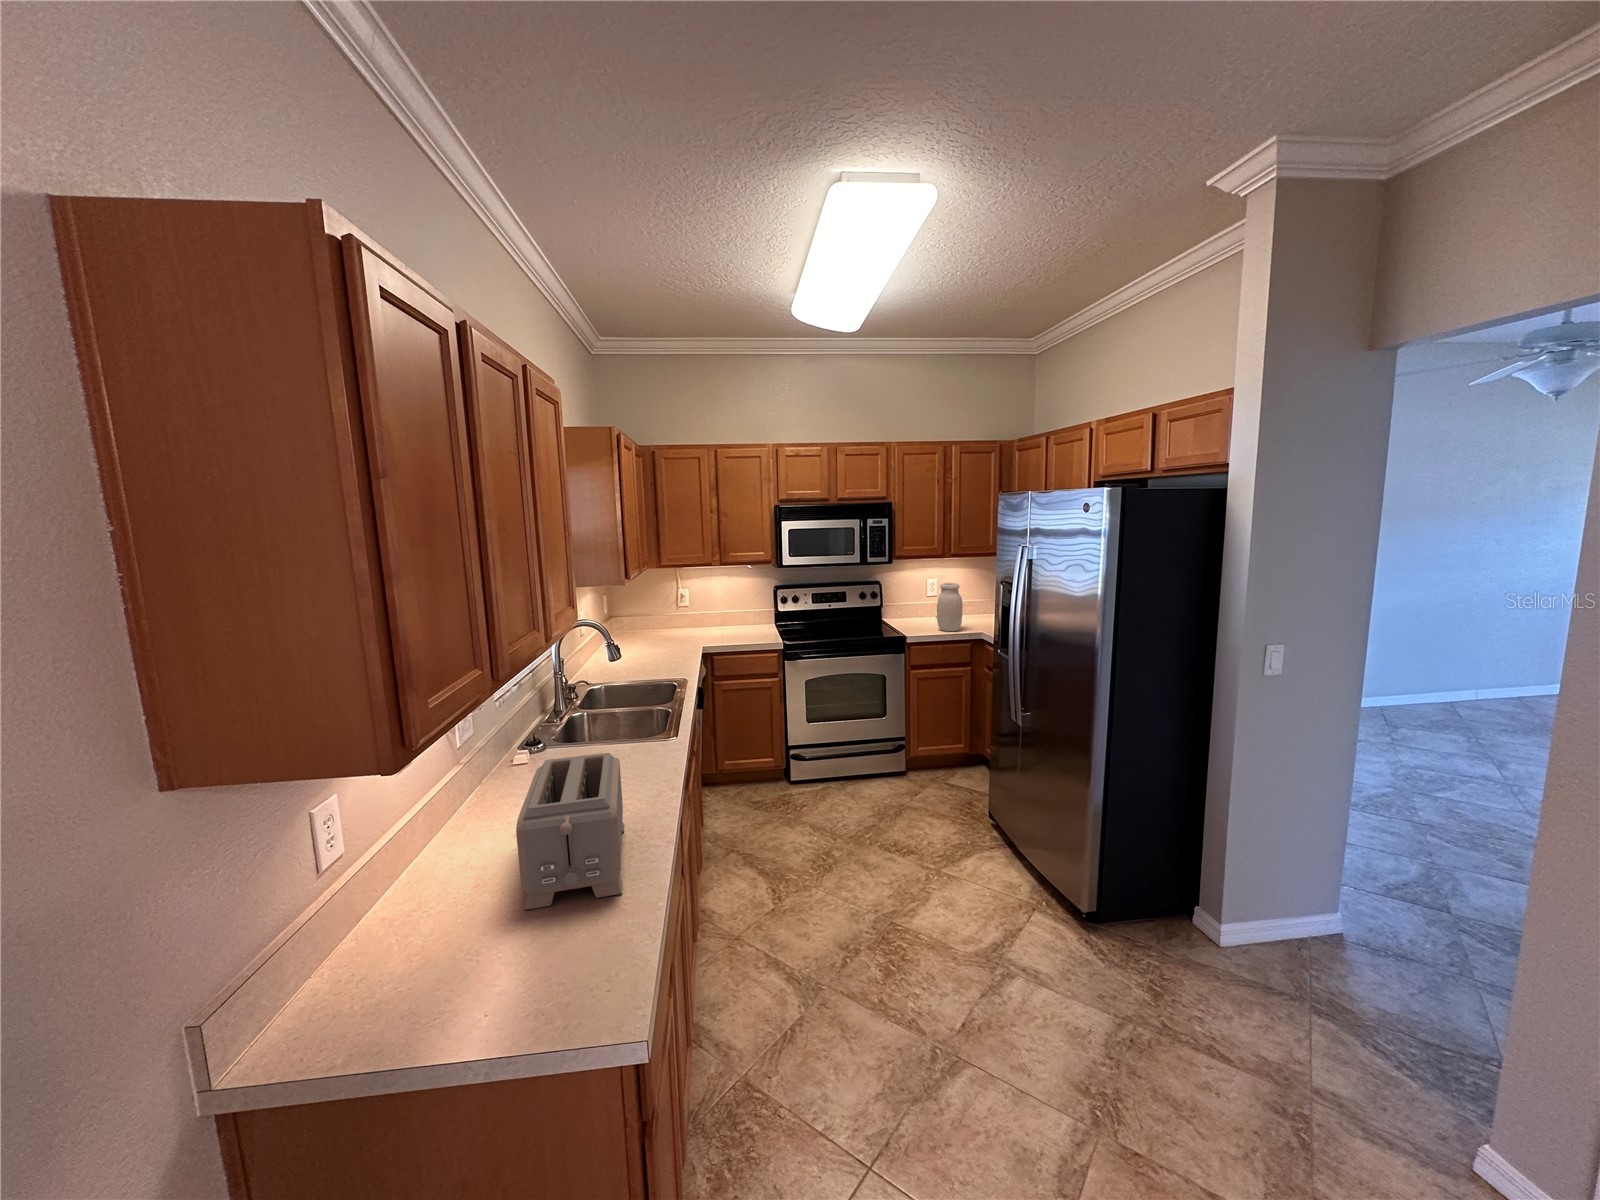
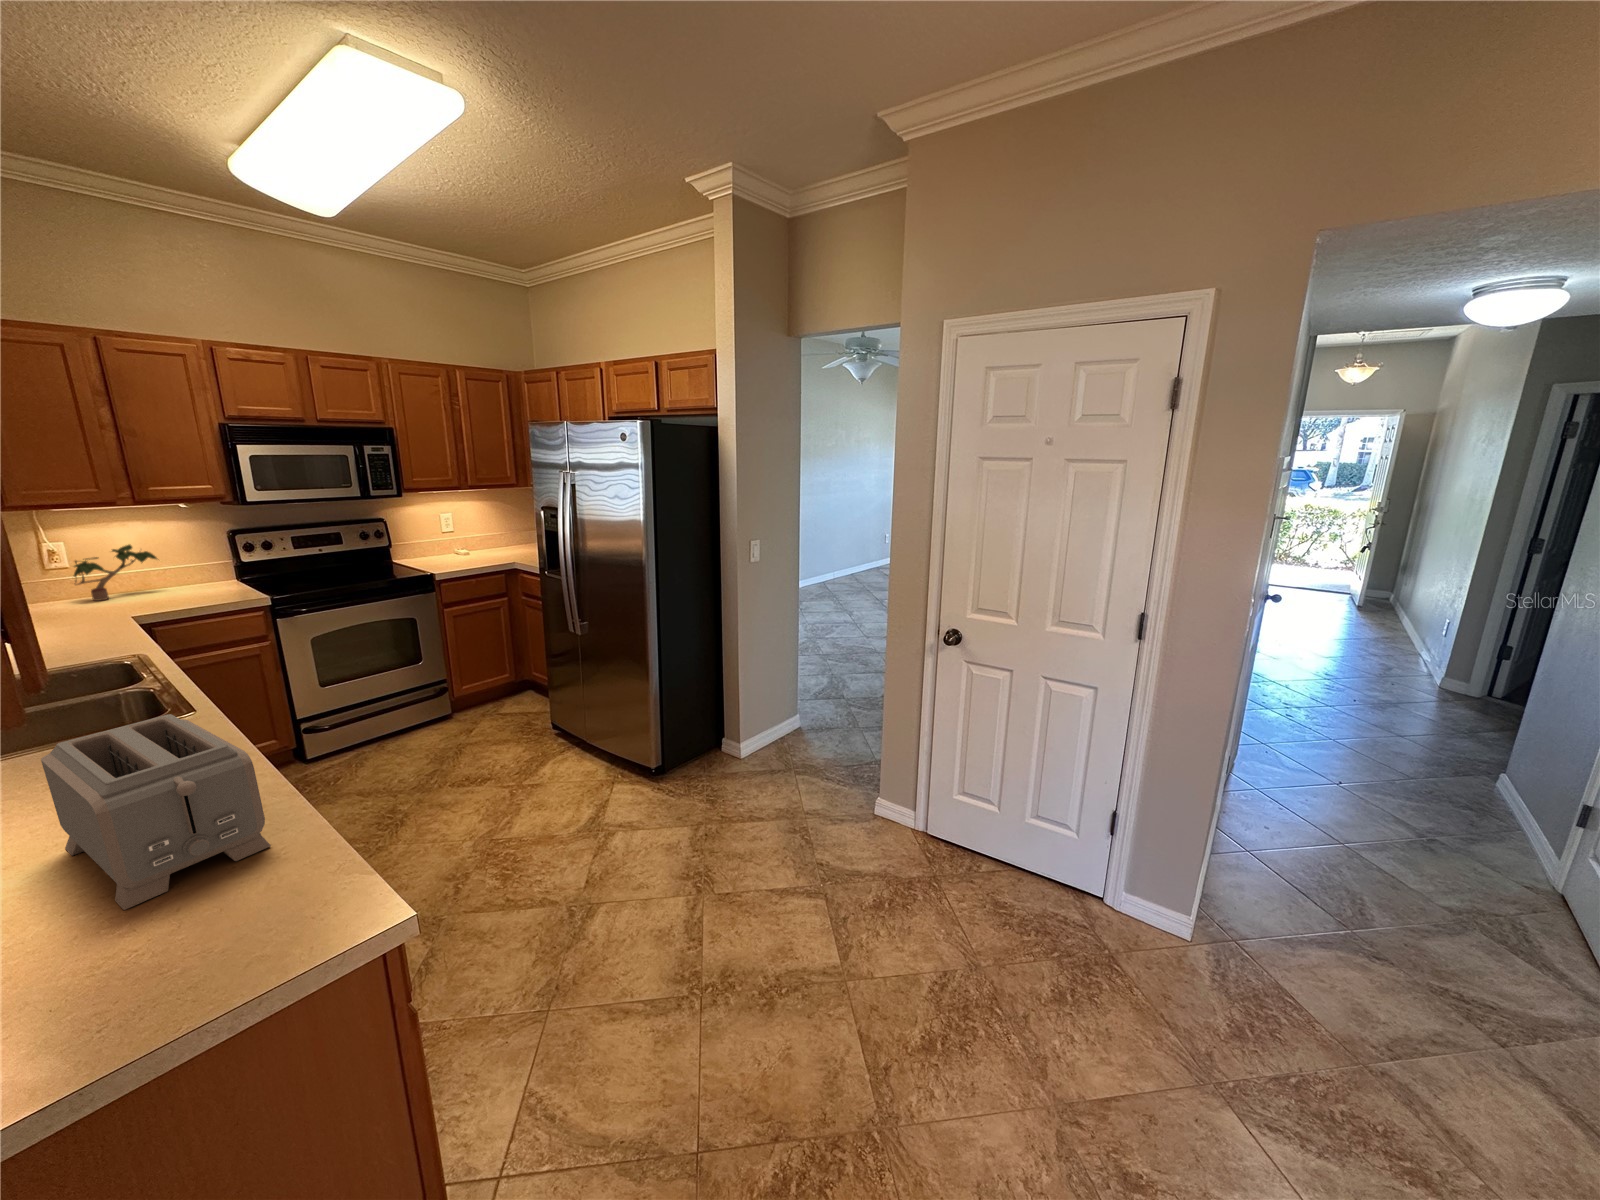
jar: present [937,583,963,631] -> none [462,516,491,565]
potted plant: none [684,592,737,632] -> present [74,545,157,601]

